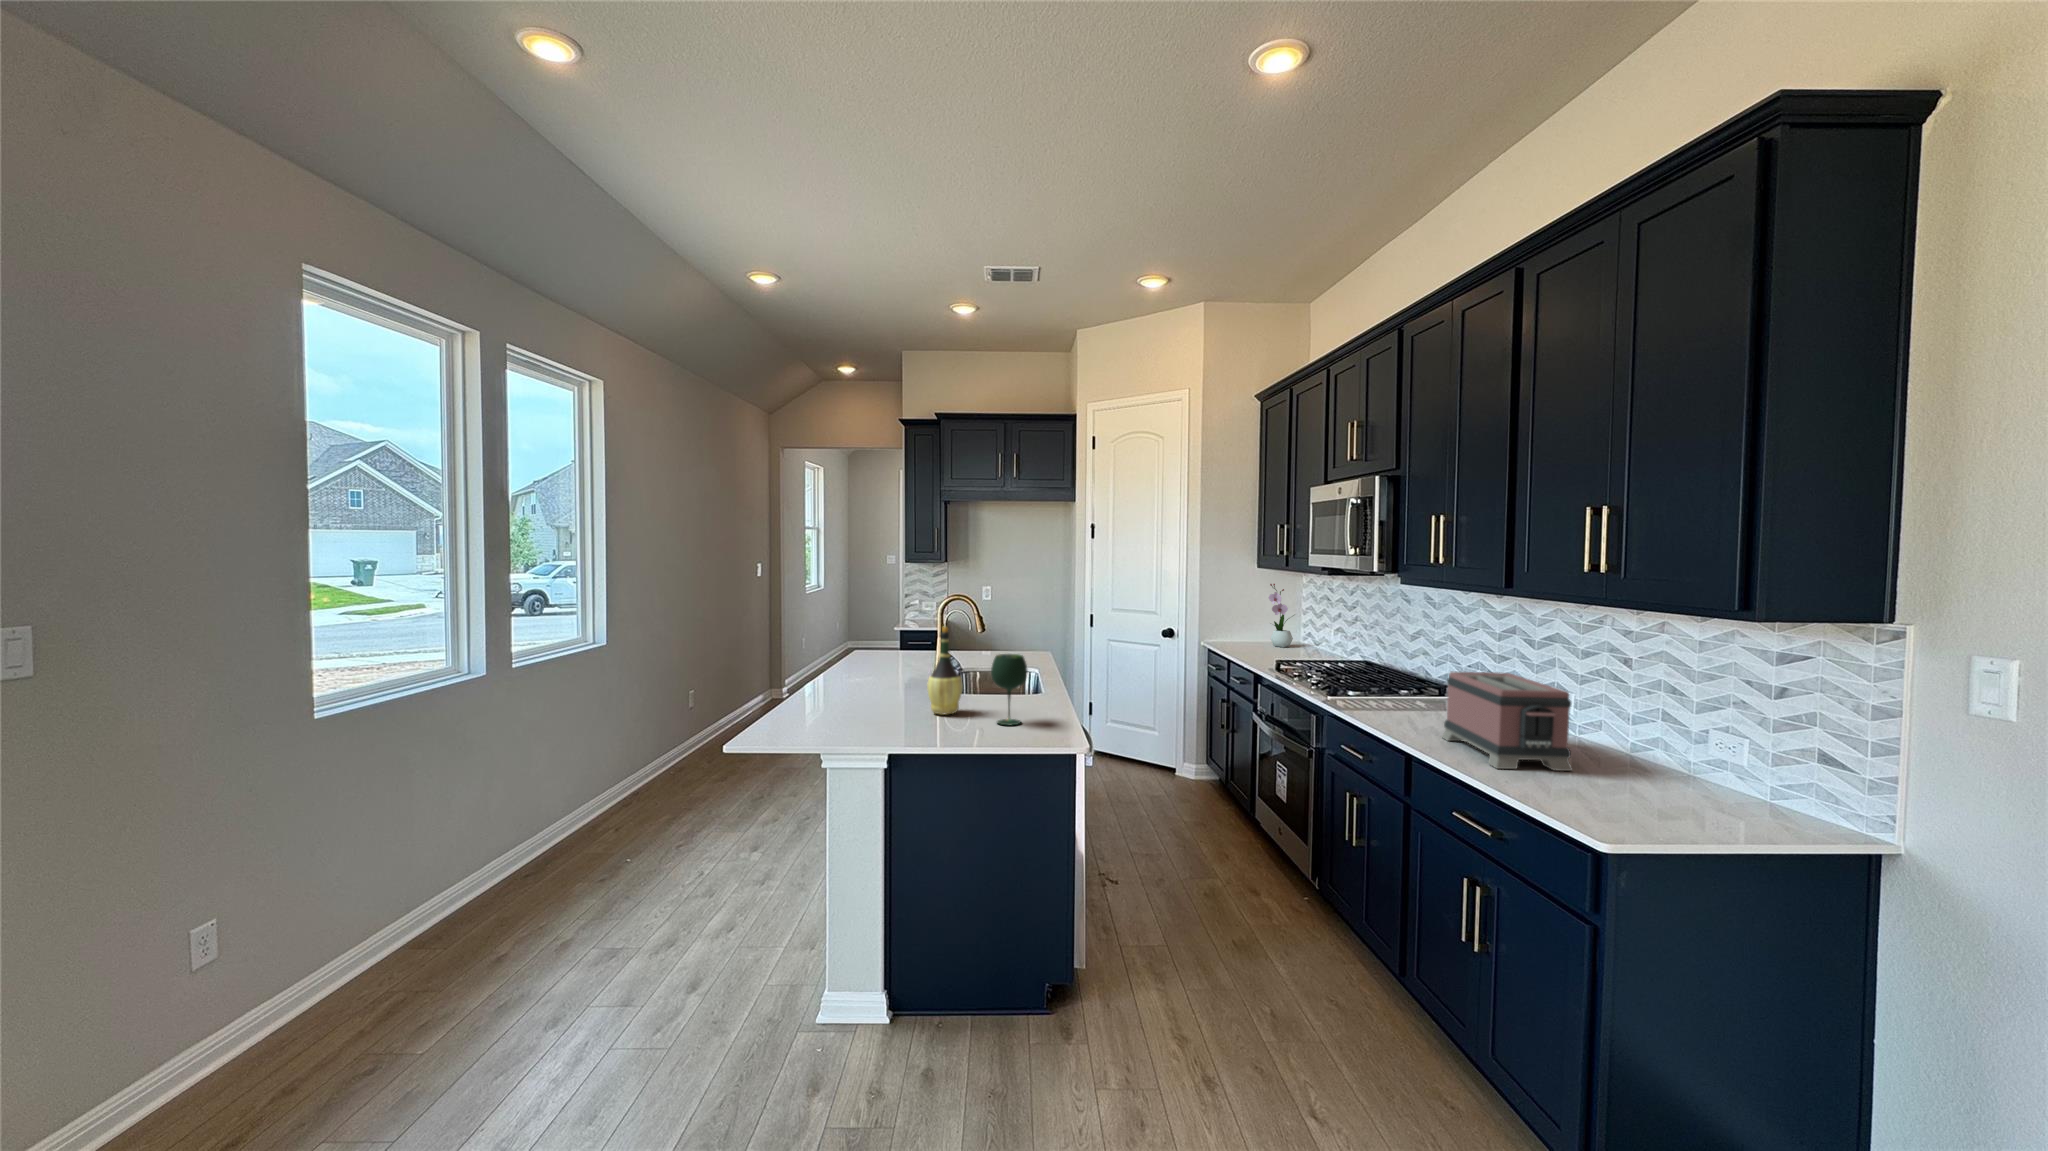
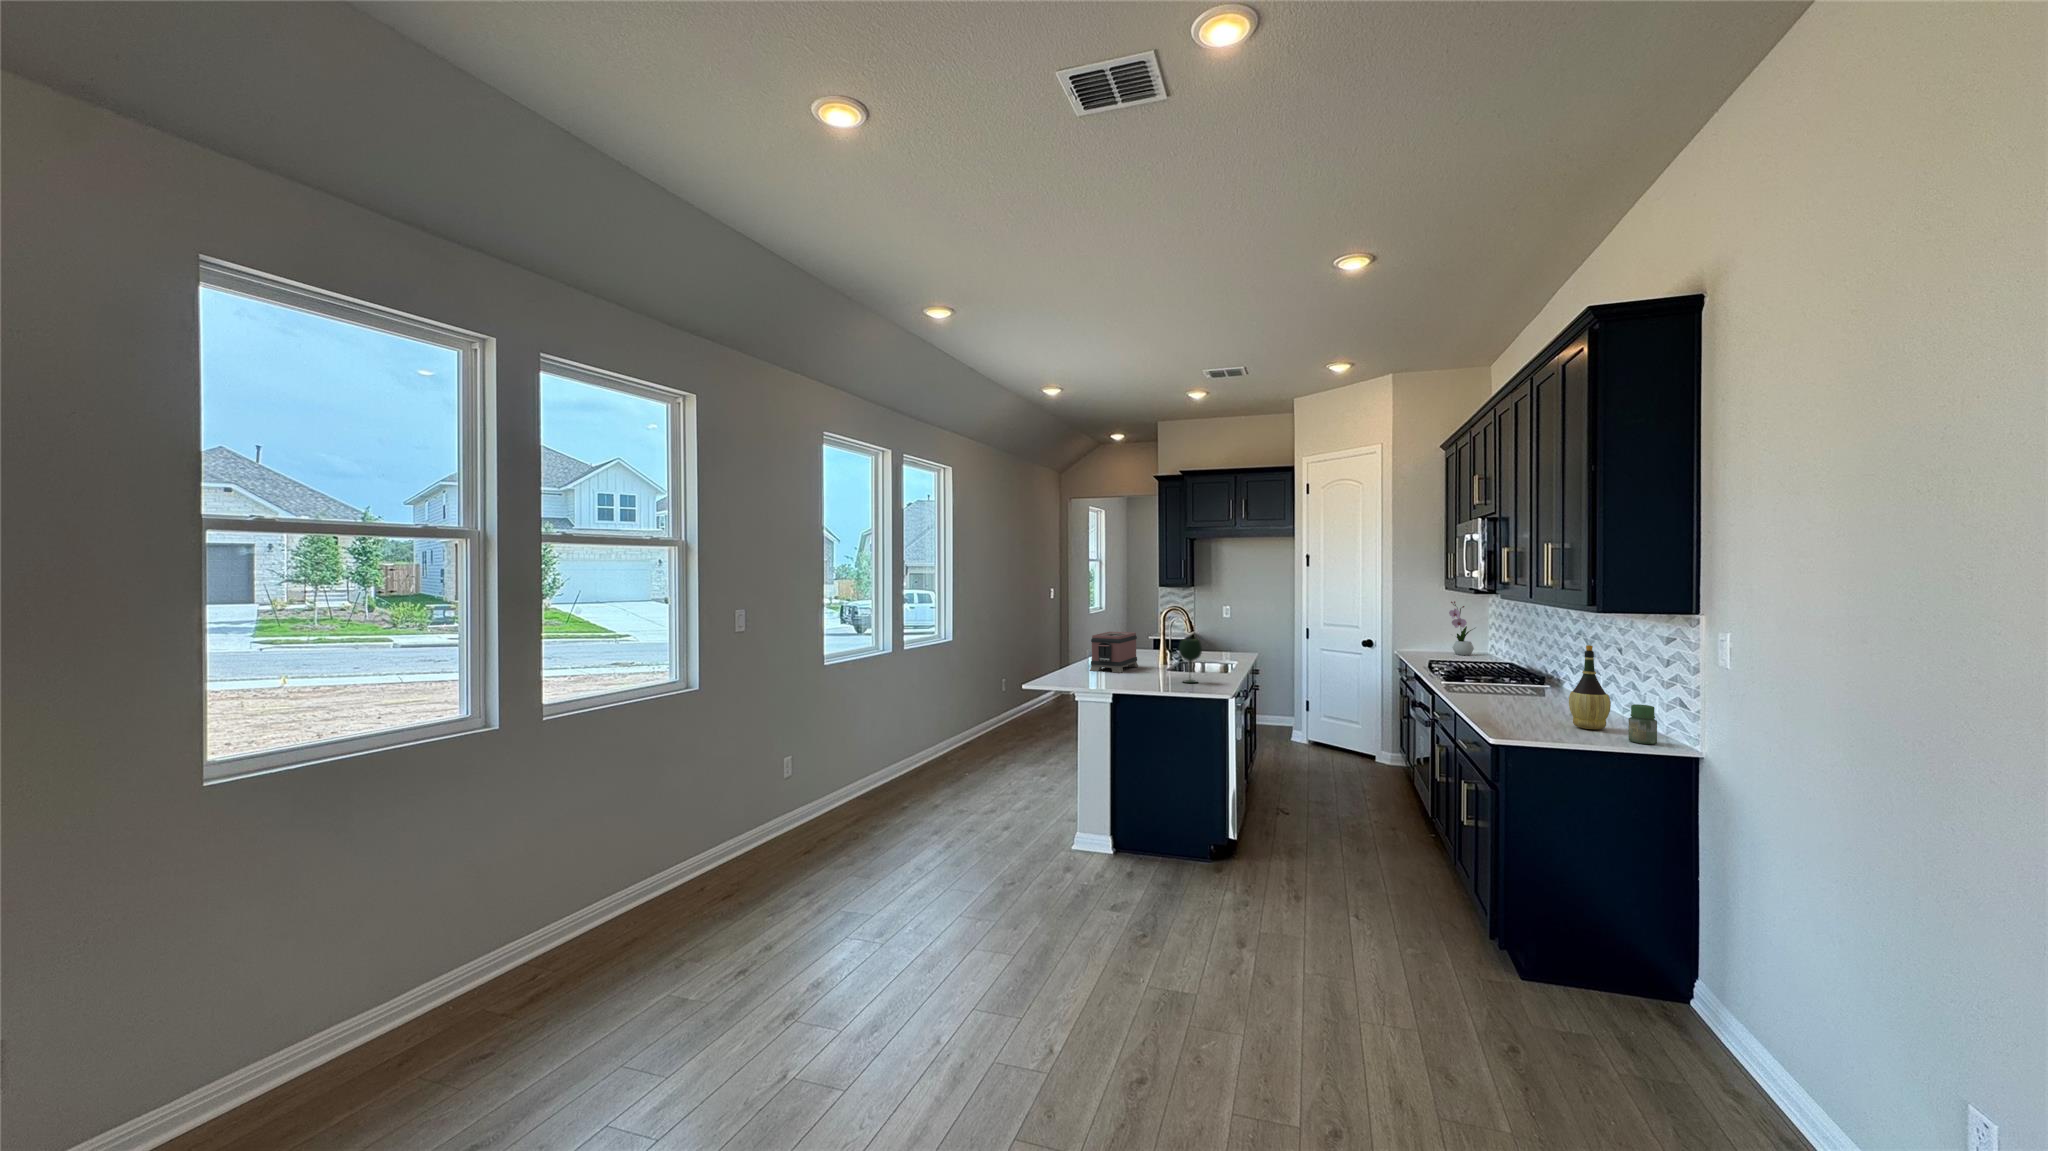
wine bottle: present [927,627,963,715] -> present [1569,645,1611,729]
toaster: present [1442,672,1572,771] -> present [1090,632,1138,673]
jar: none [1724,761,1773,824] -> present [1628,704,1657,744]

